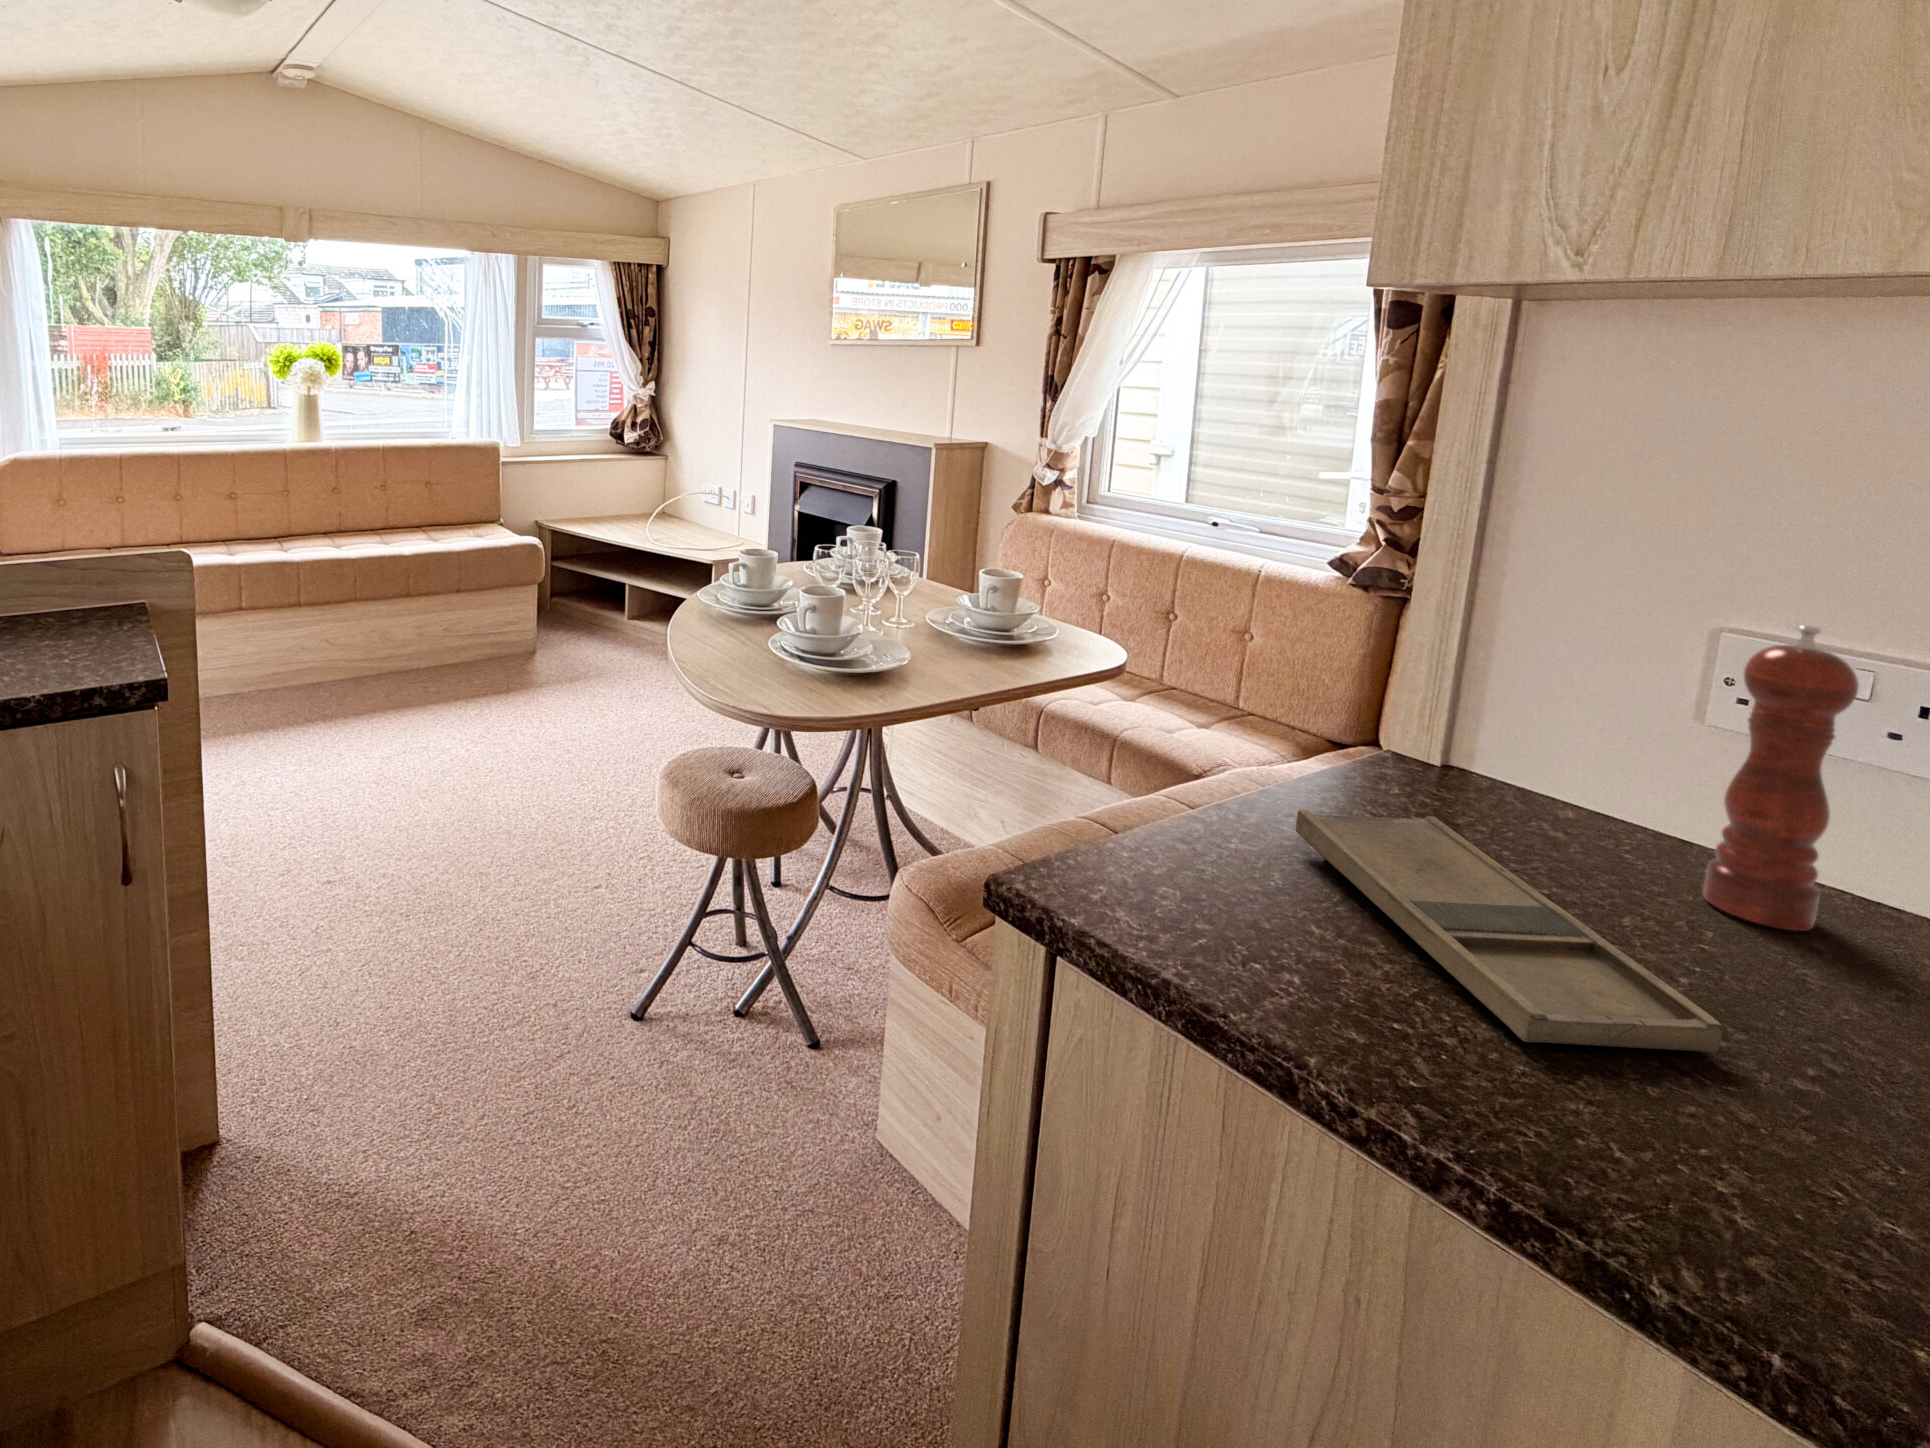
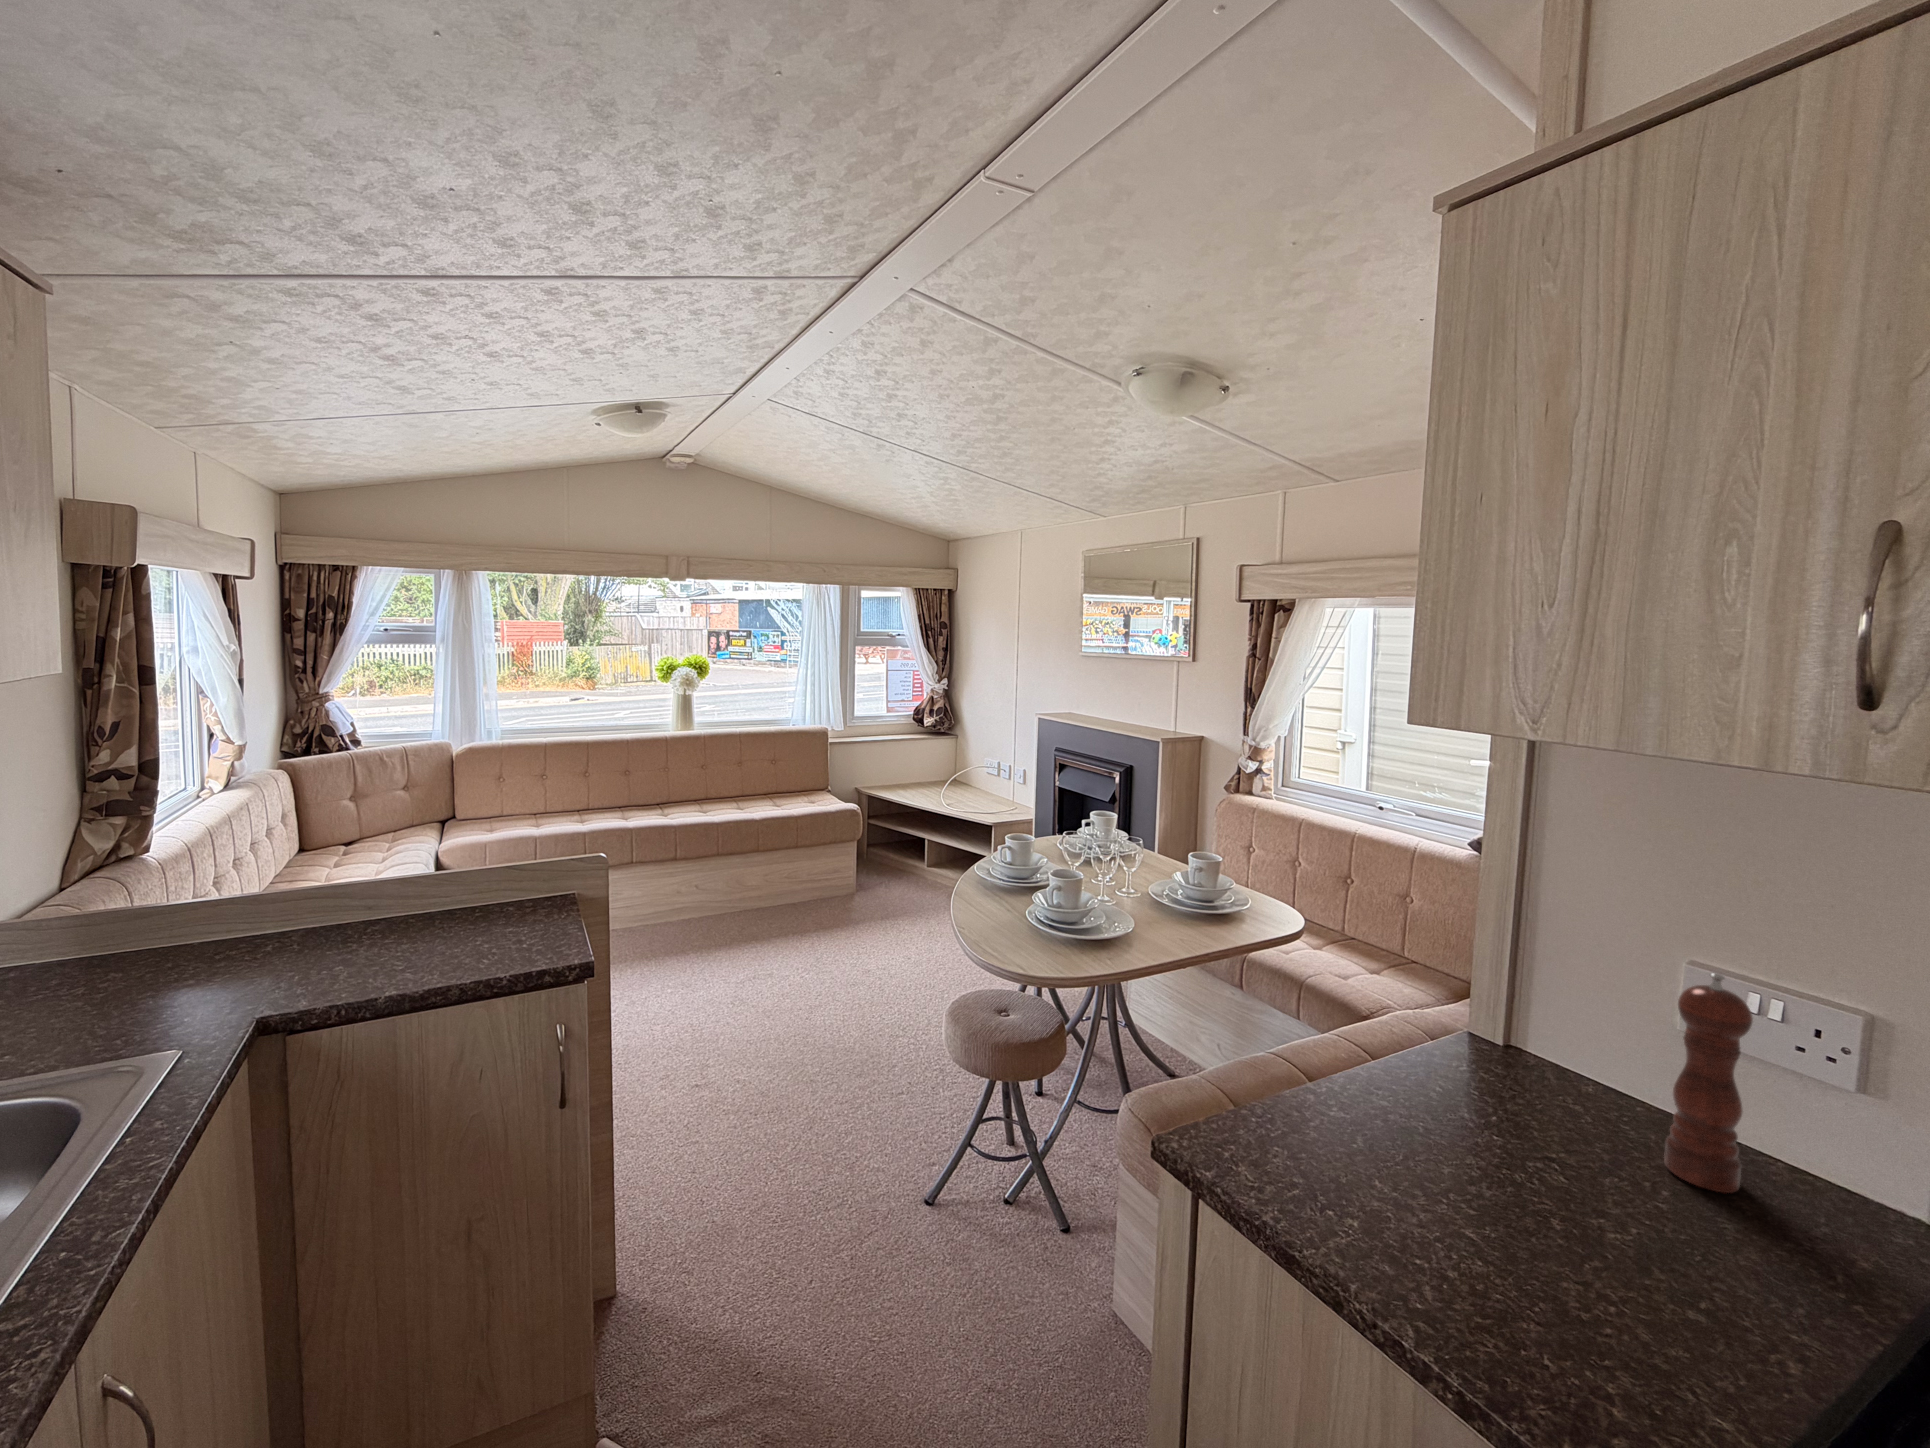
tray: present [1296,810,1722,1053] -> none [1375,1089,1638,1290]

